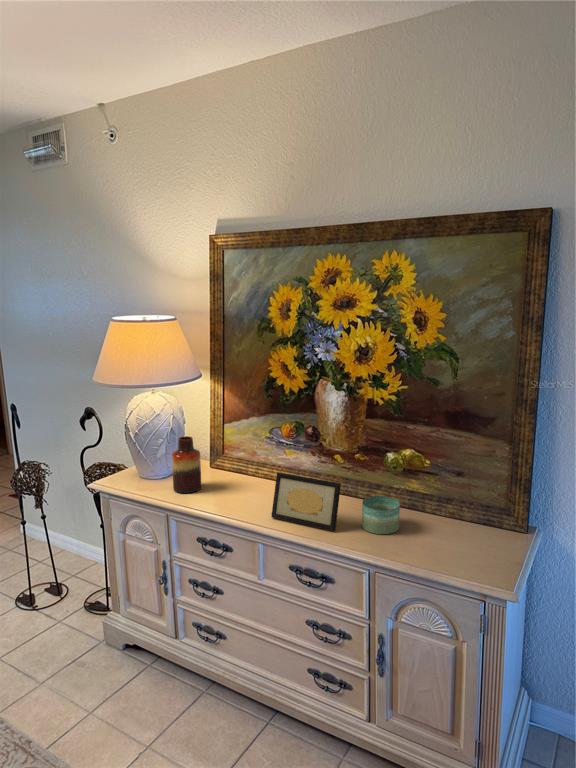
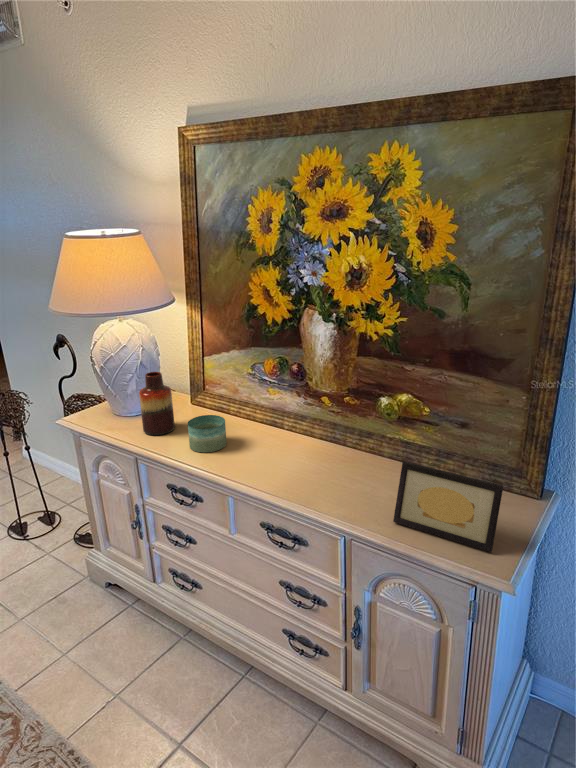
picture frame: present [271,473,341,531] -> present [393,461,503,552]
candle: present [362,496,400,534] -> present [188,415,227,452]

